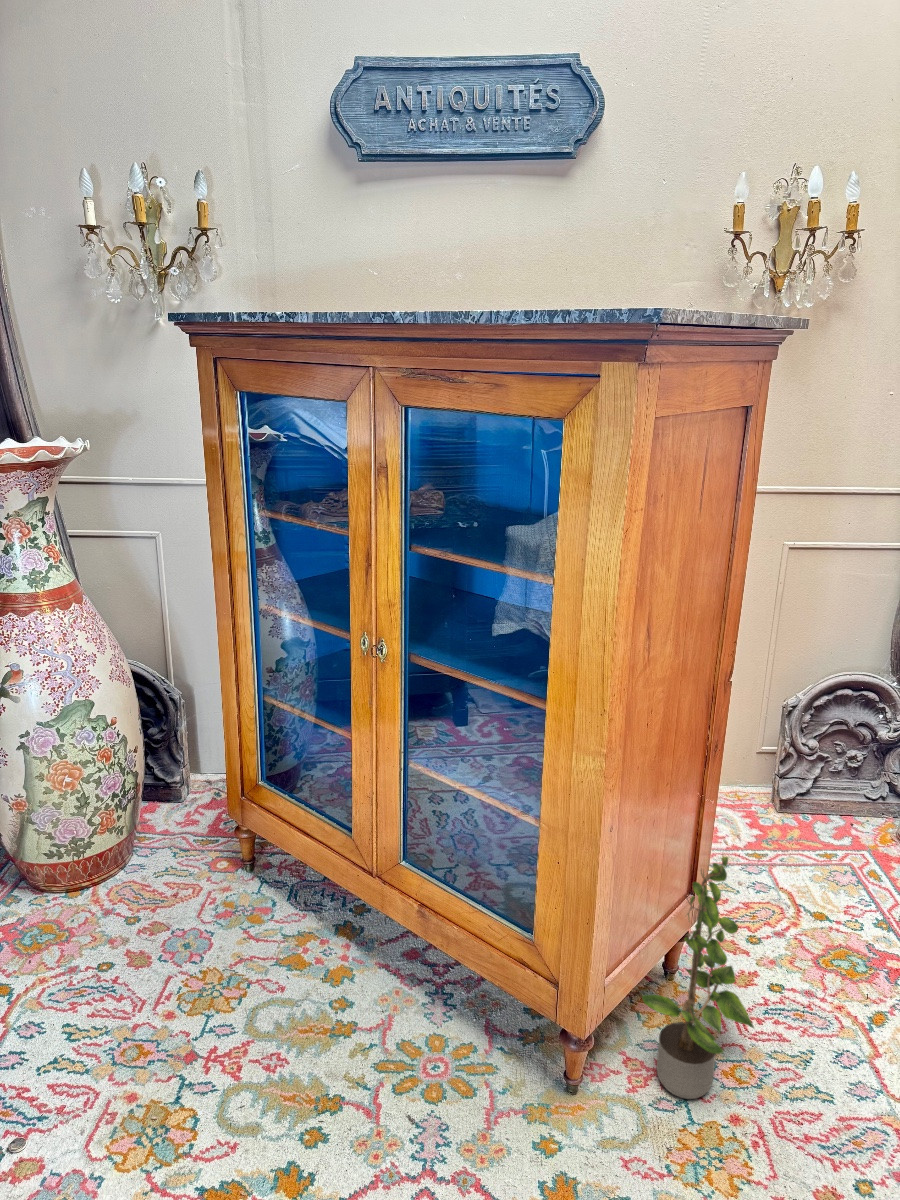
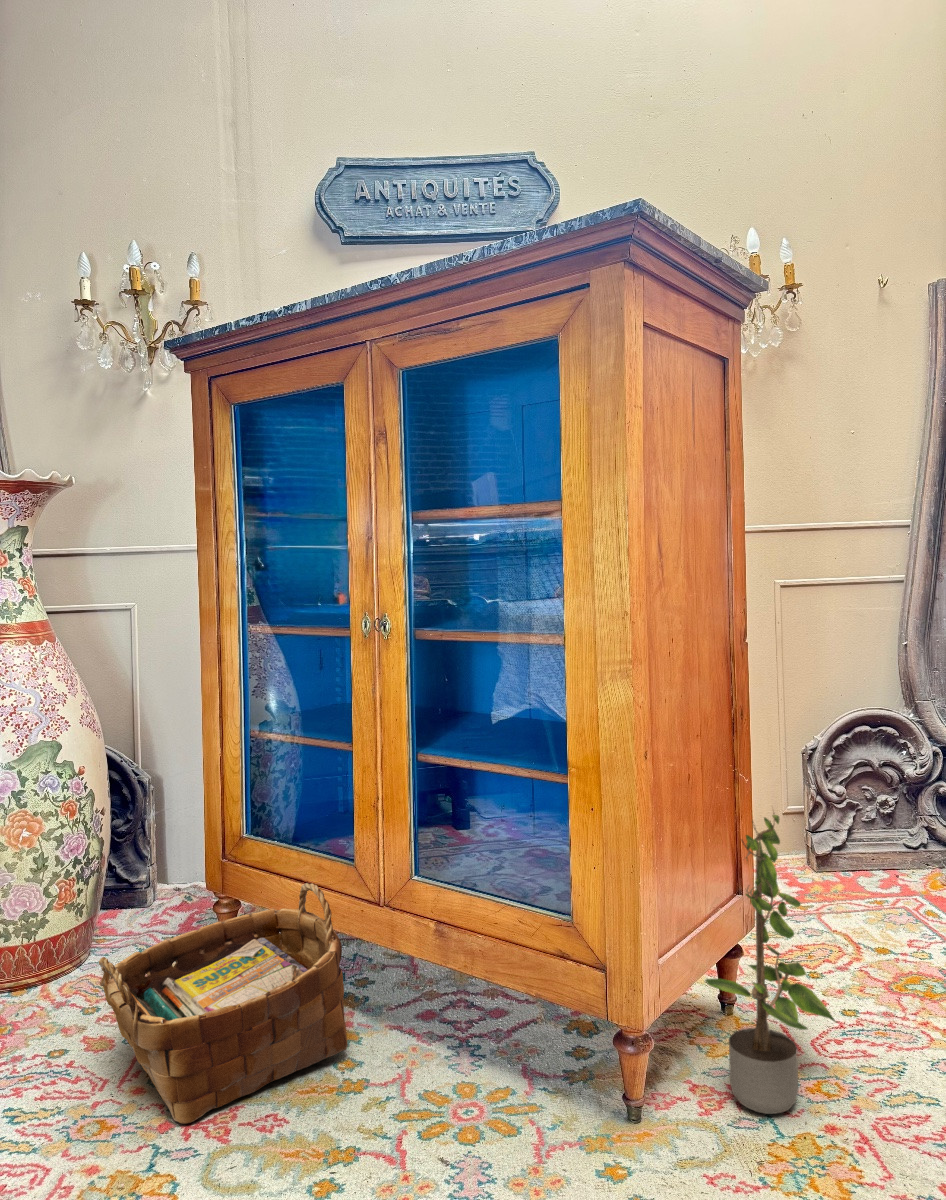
woven basket: none [133,849,341,1058] -> present [99,883,348,1124]

